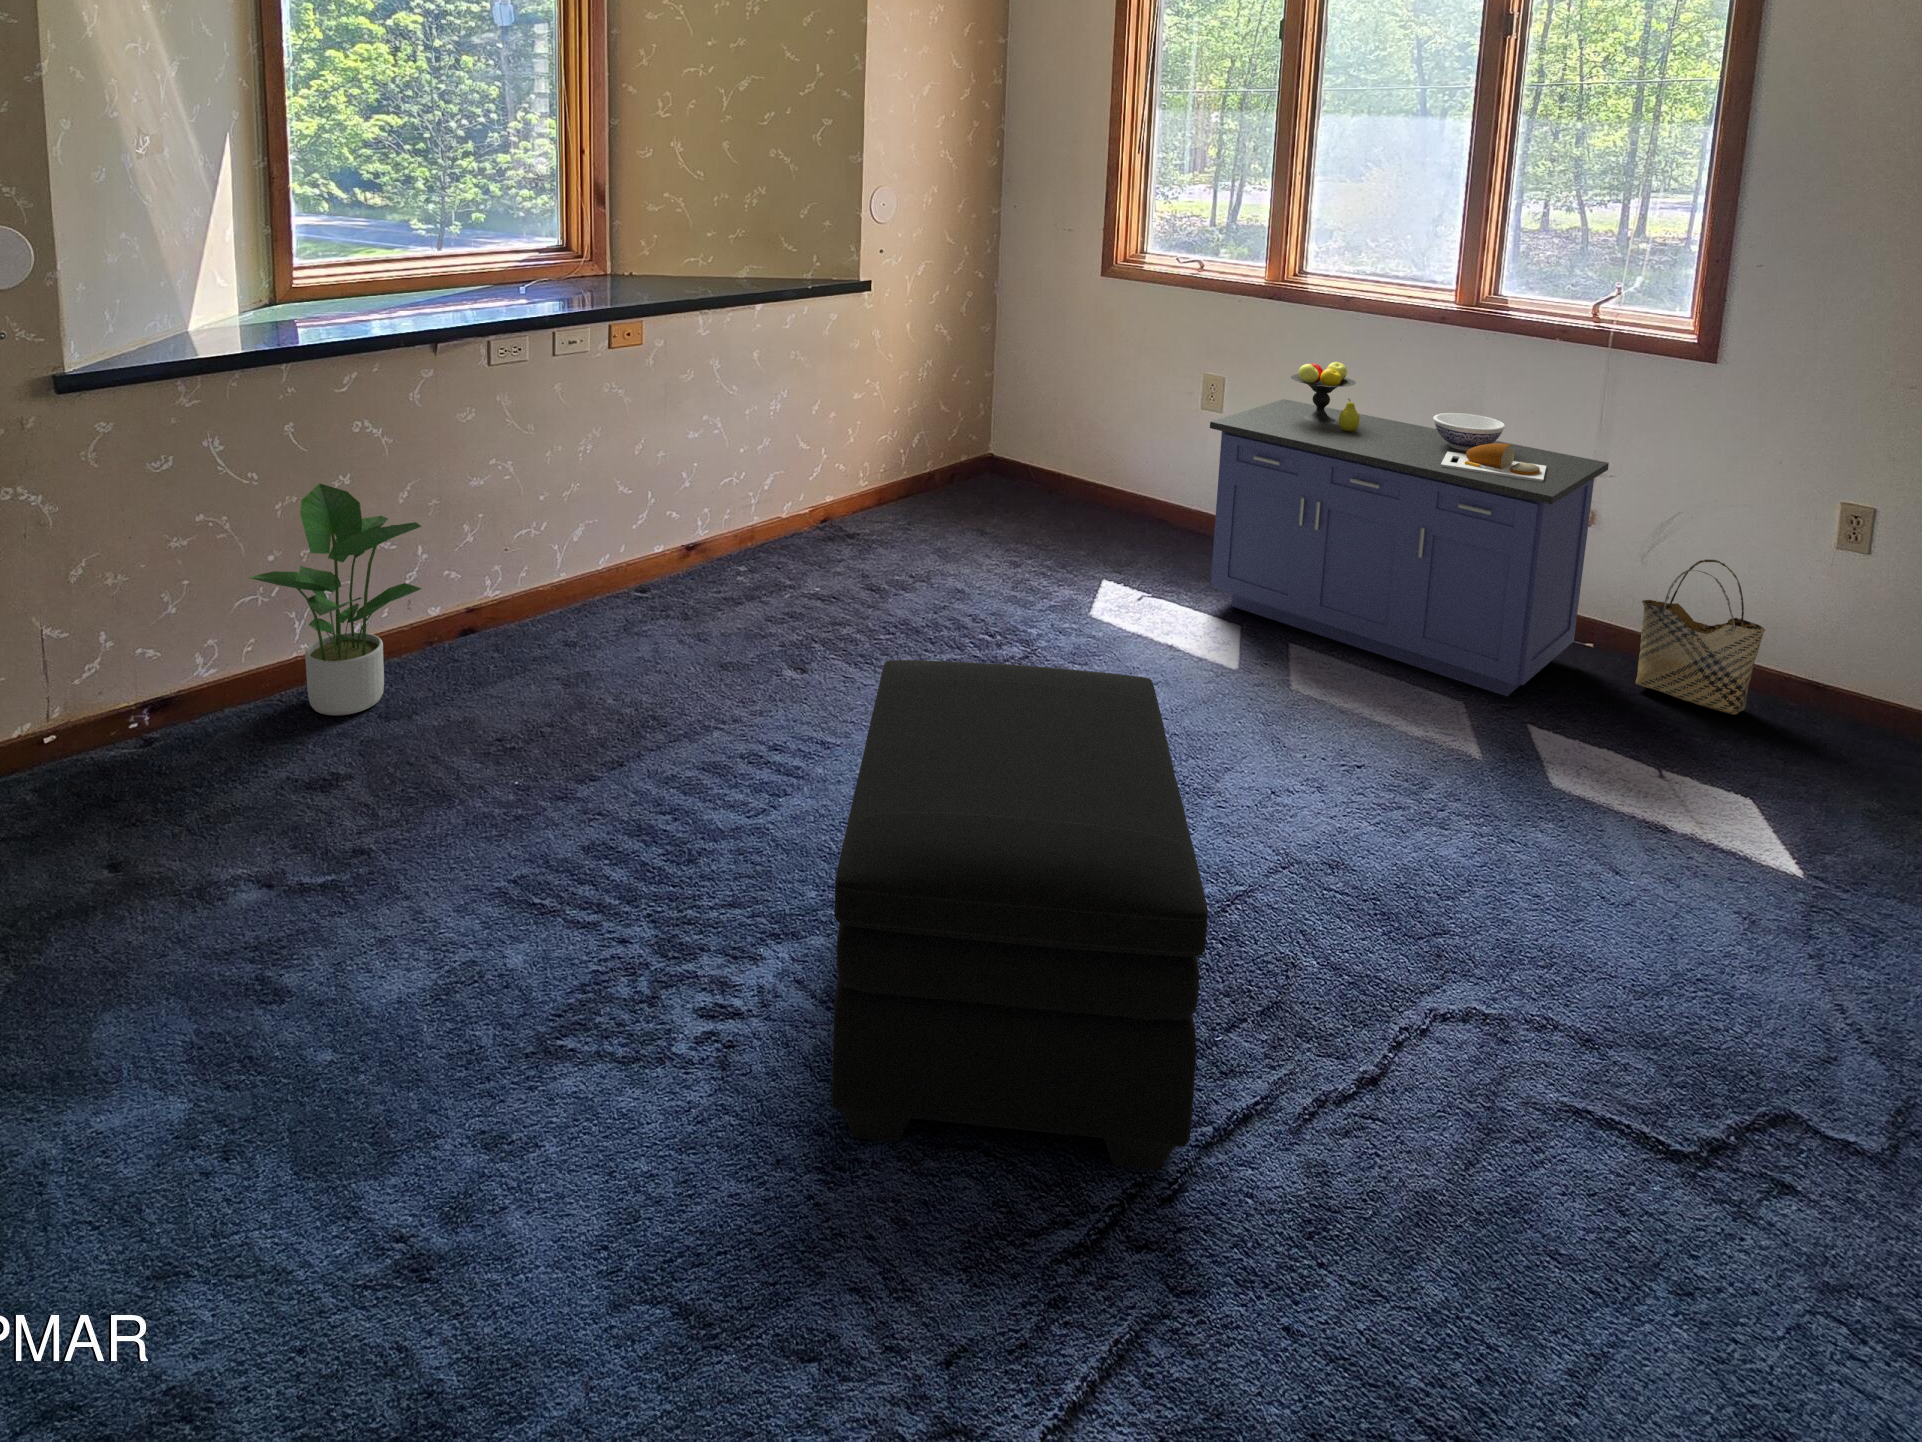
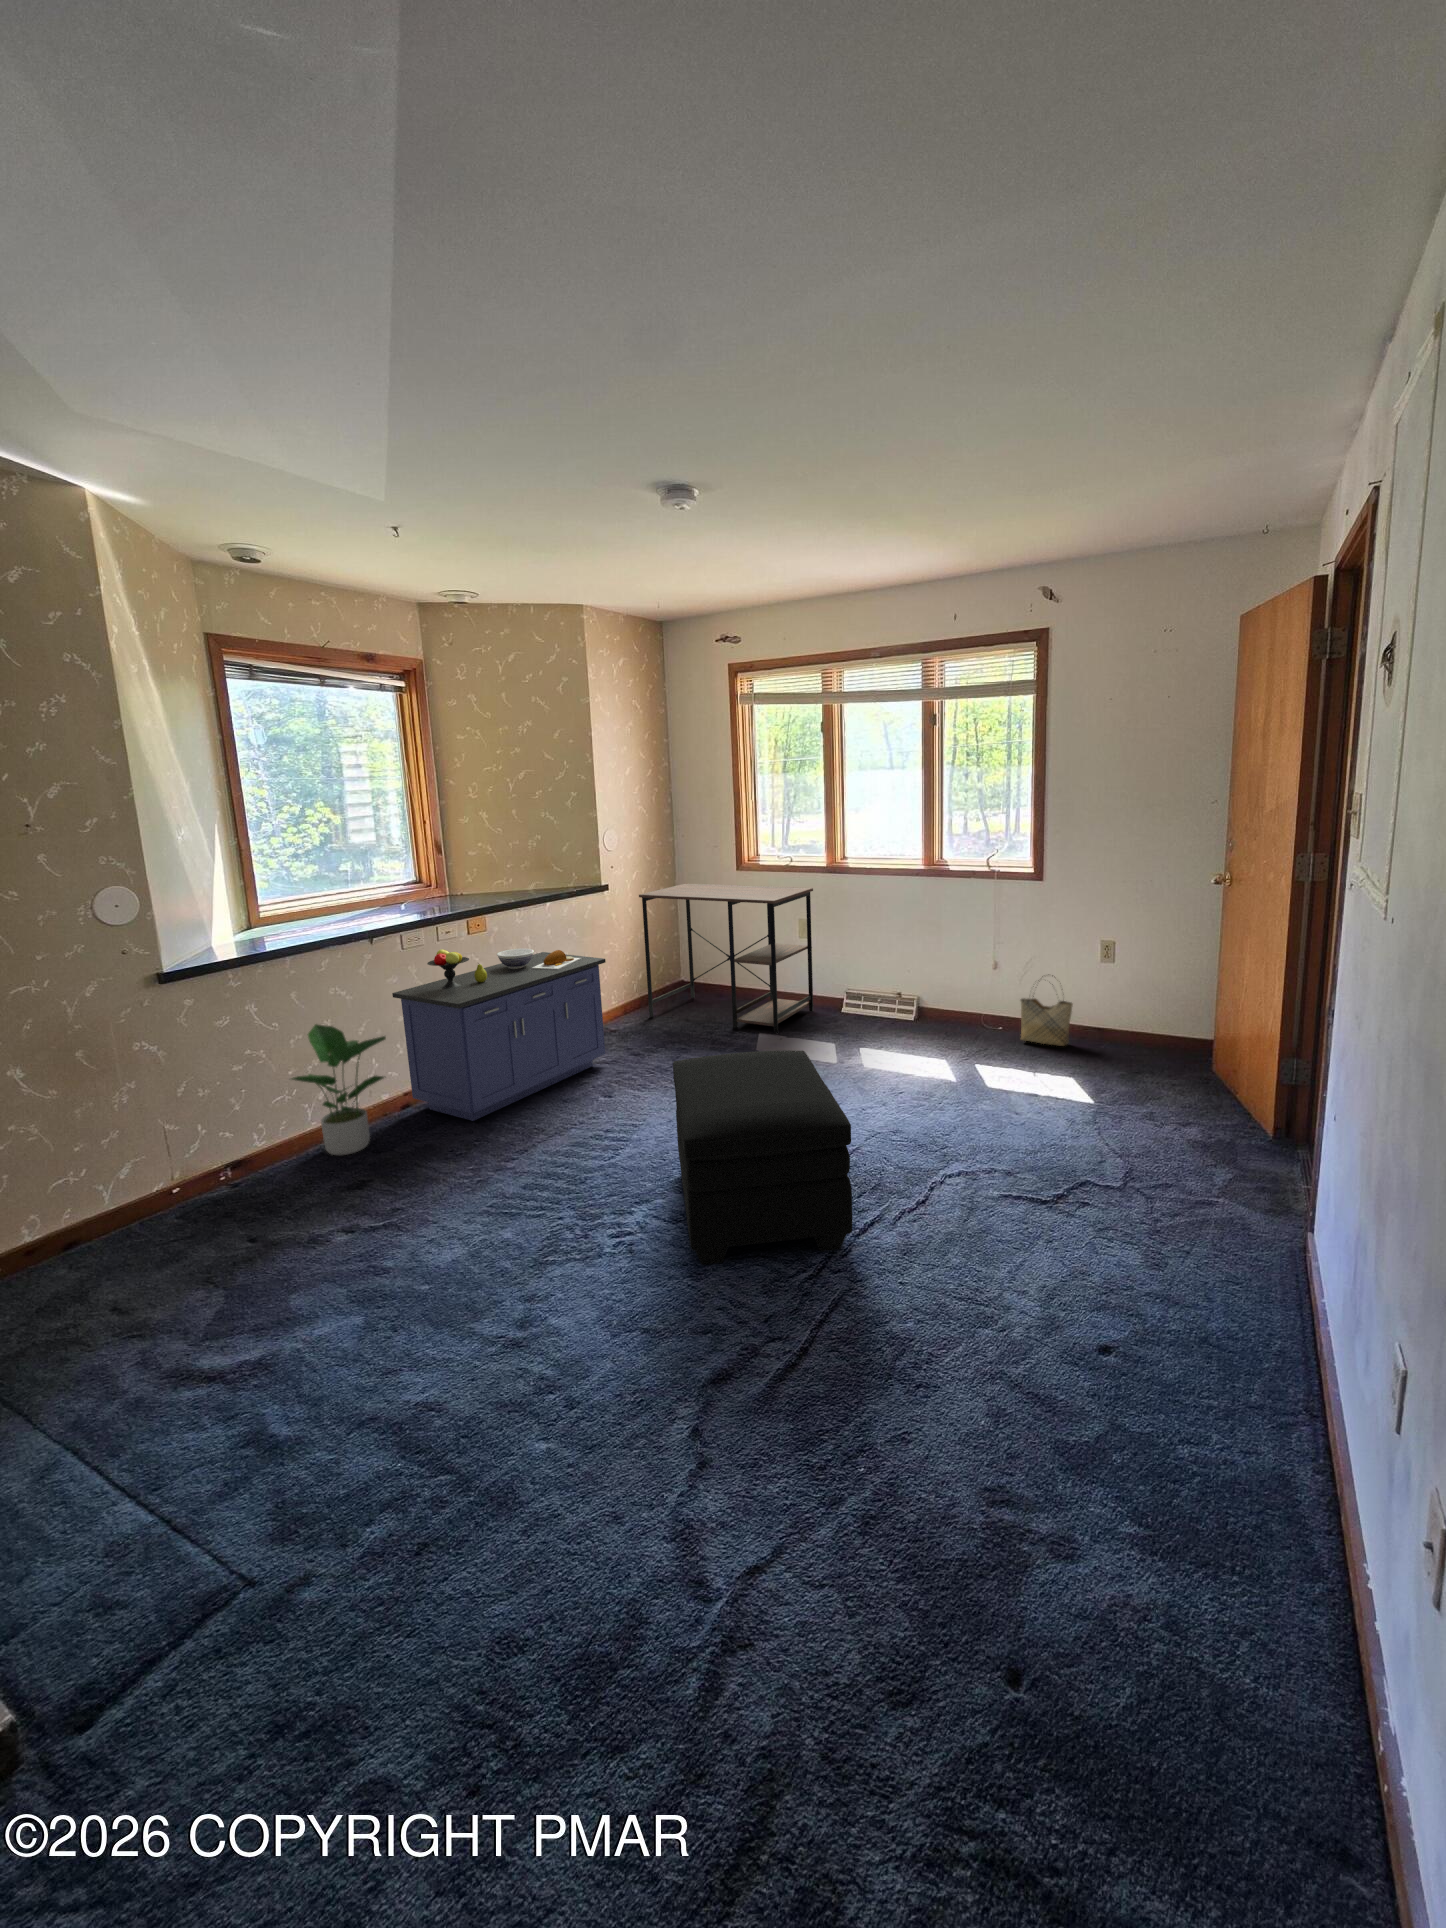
desk: none [920,292,1238,588] -> present [639,884,813,1033]
storage cabinet: present [1210,362,1609,696] -> present [392,949,606,1121]

